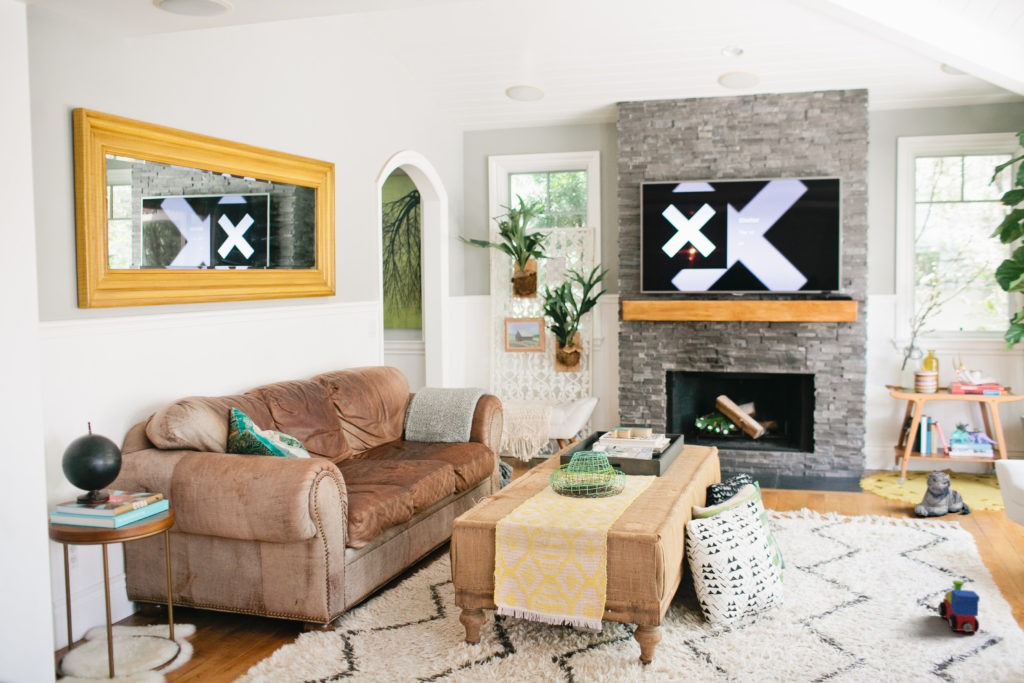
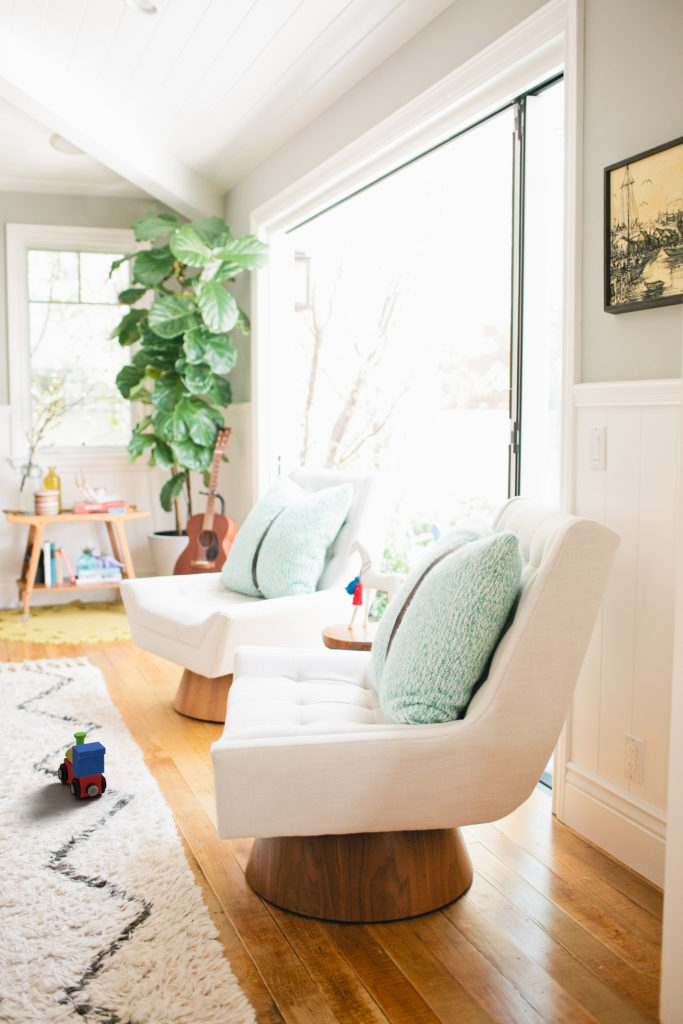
plush toy: present [914,470,971,516] -> none [37,601,99,656]

